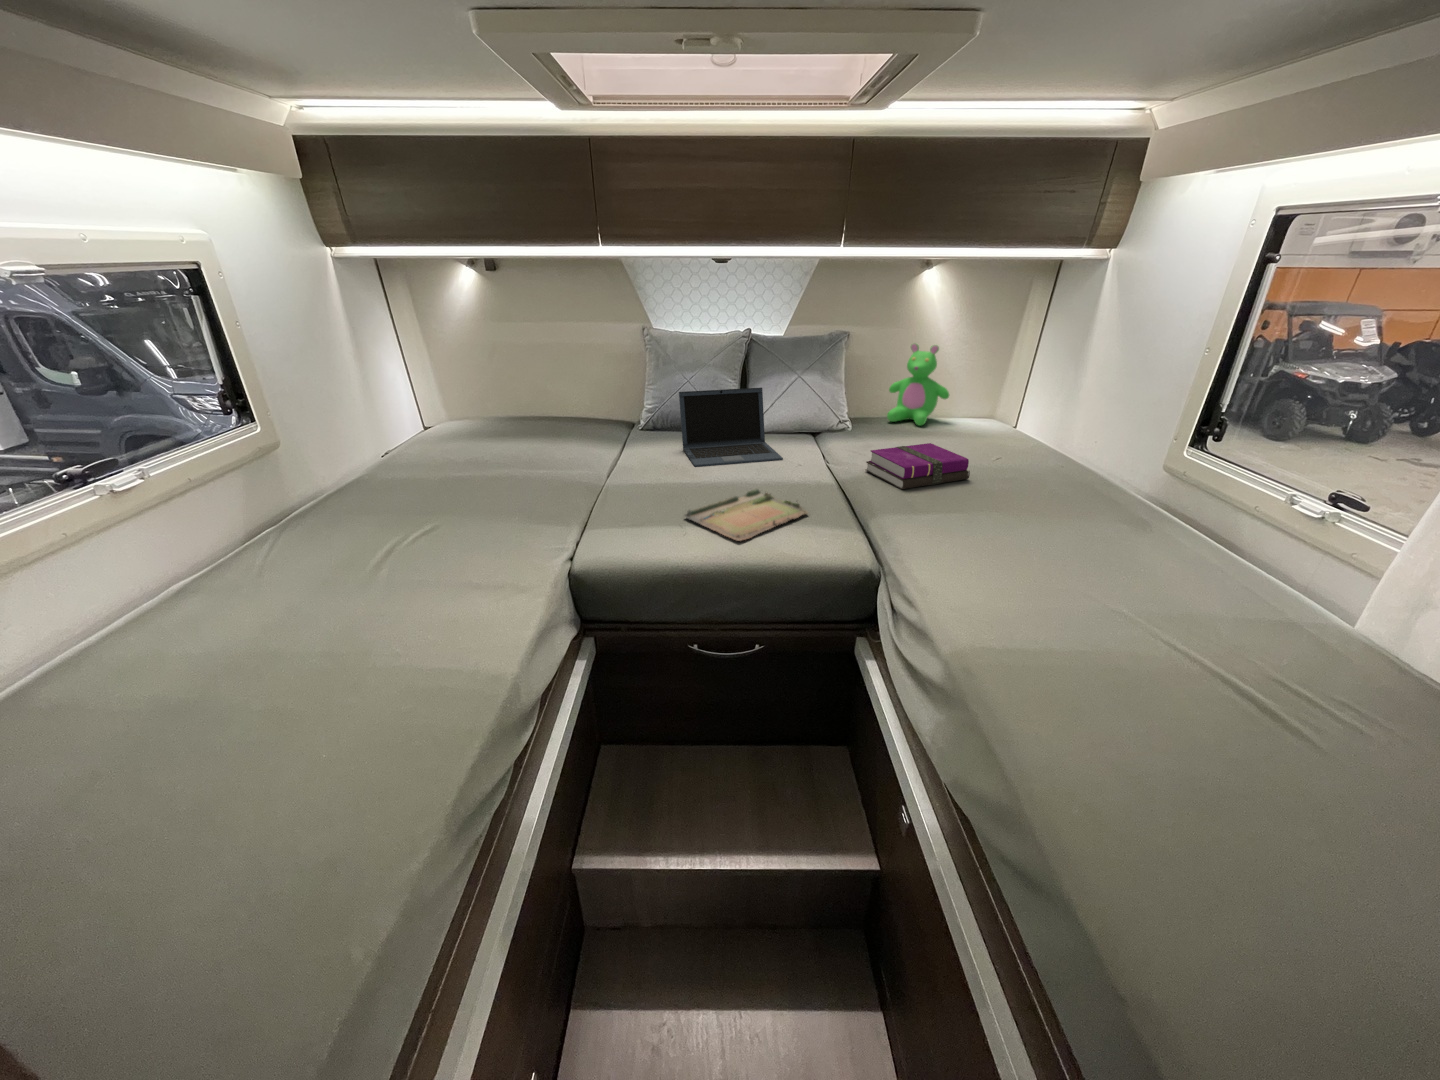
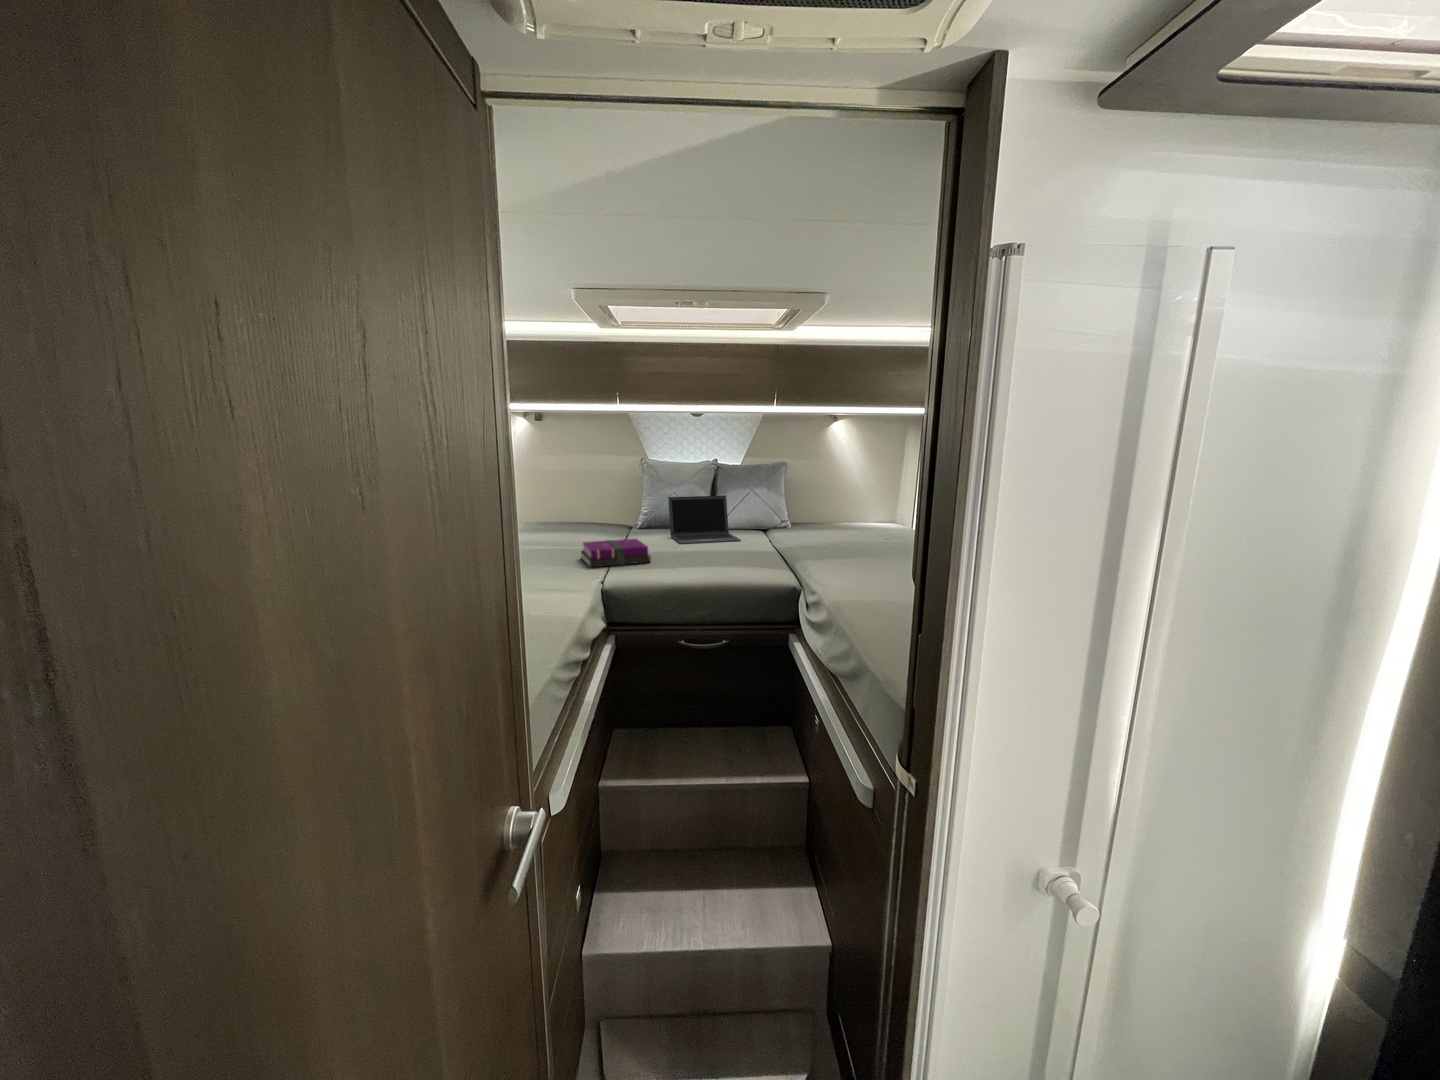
teddy bear: present [887,343,949,426] -> none [817,471,860,526]
notebook: present [865,443,970,489] -> present [581,539,651,567]
tray: present [685,489,808,541] -> none [675,551,756,572]

